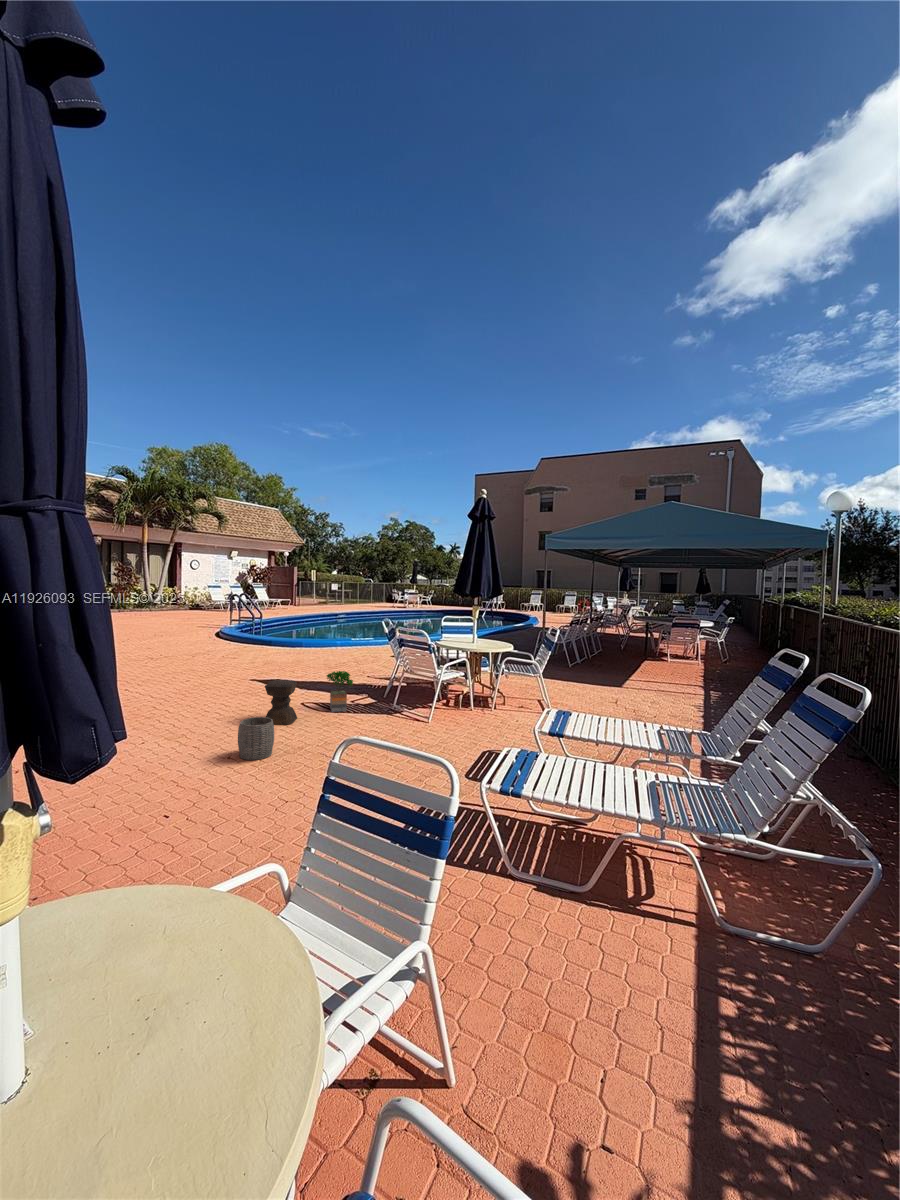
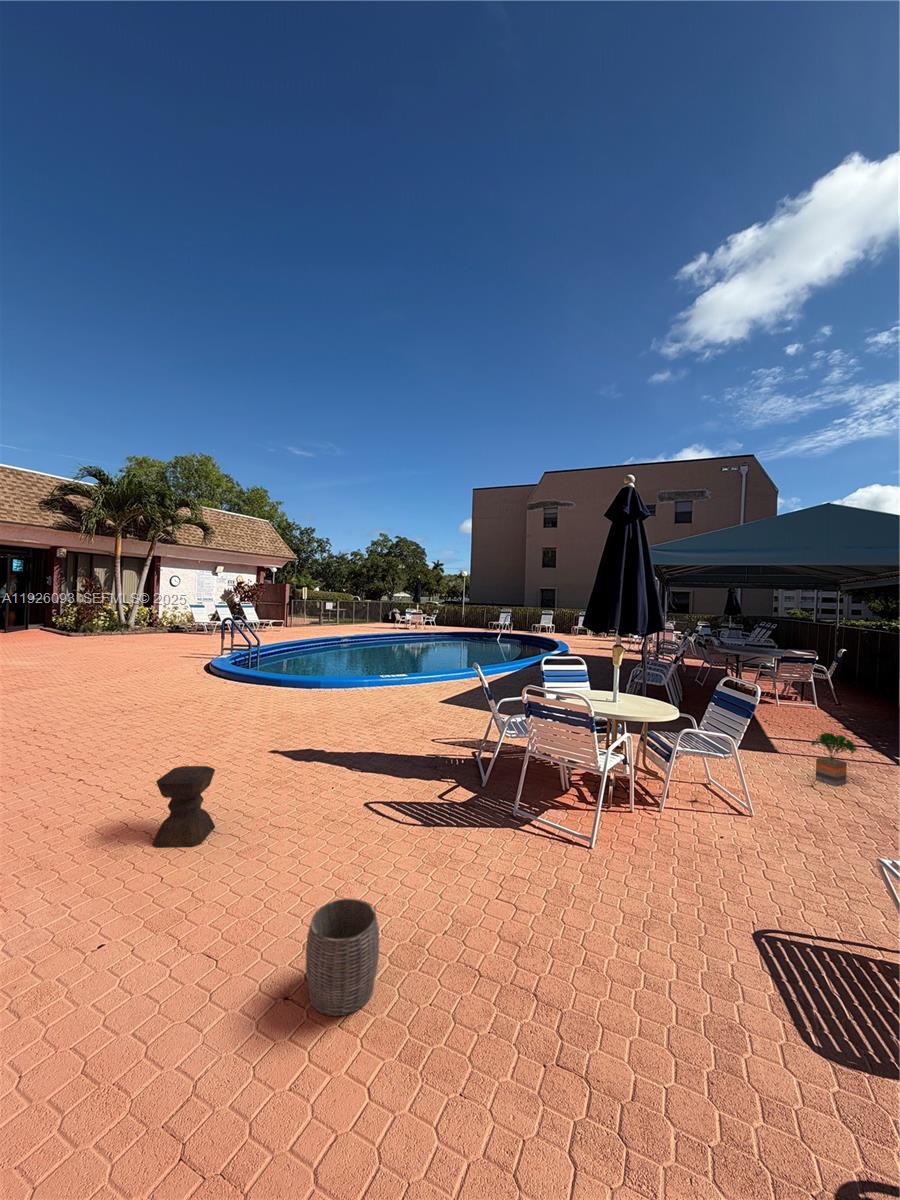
potted tree: present [327,671,353,712] -> present [811,733,857,786]
stool: present [265,680,297,725] -> present [153,766,215,847]

